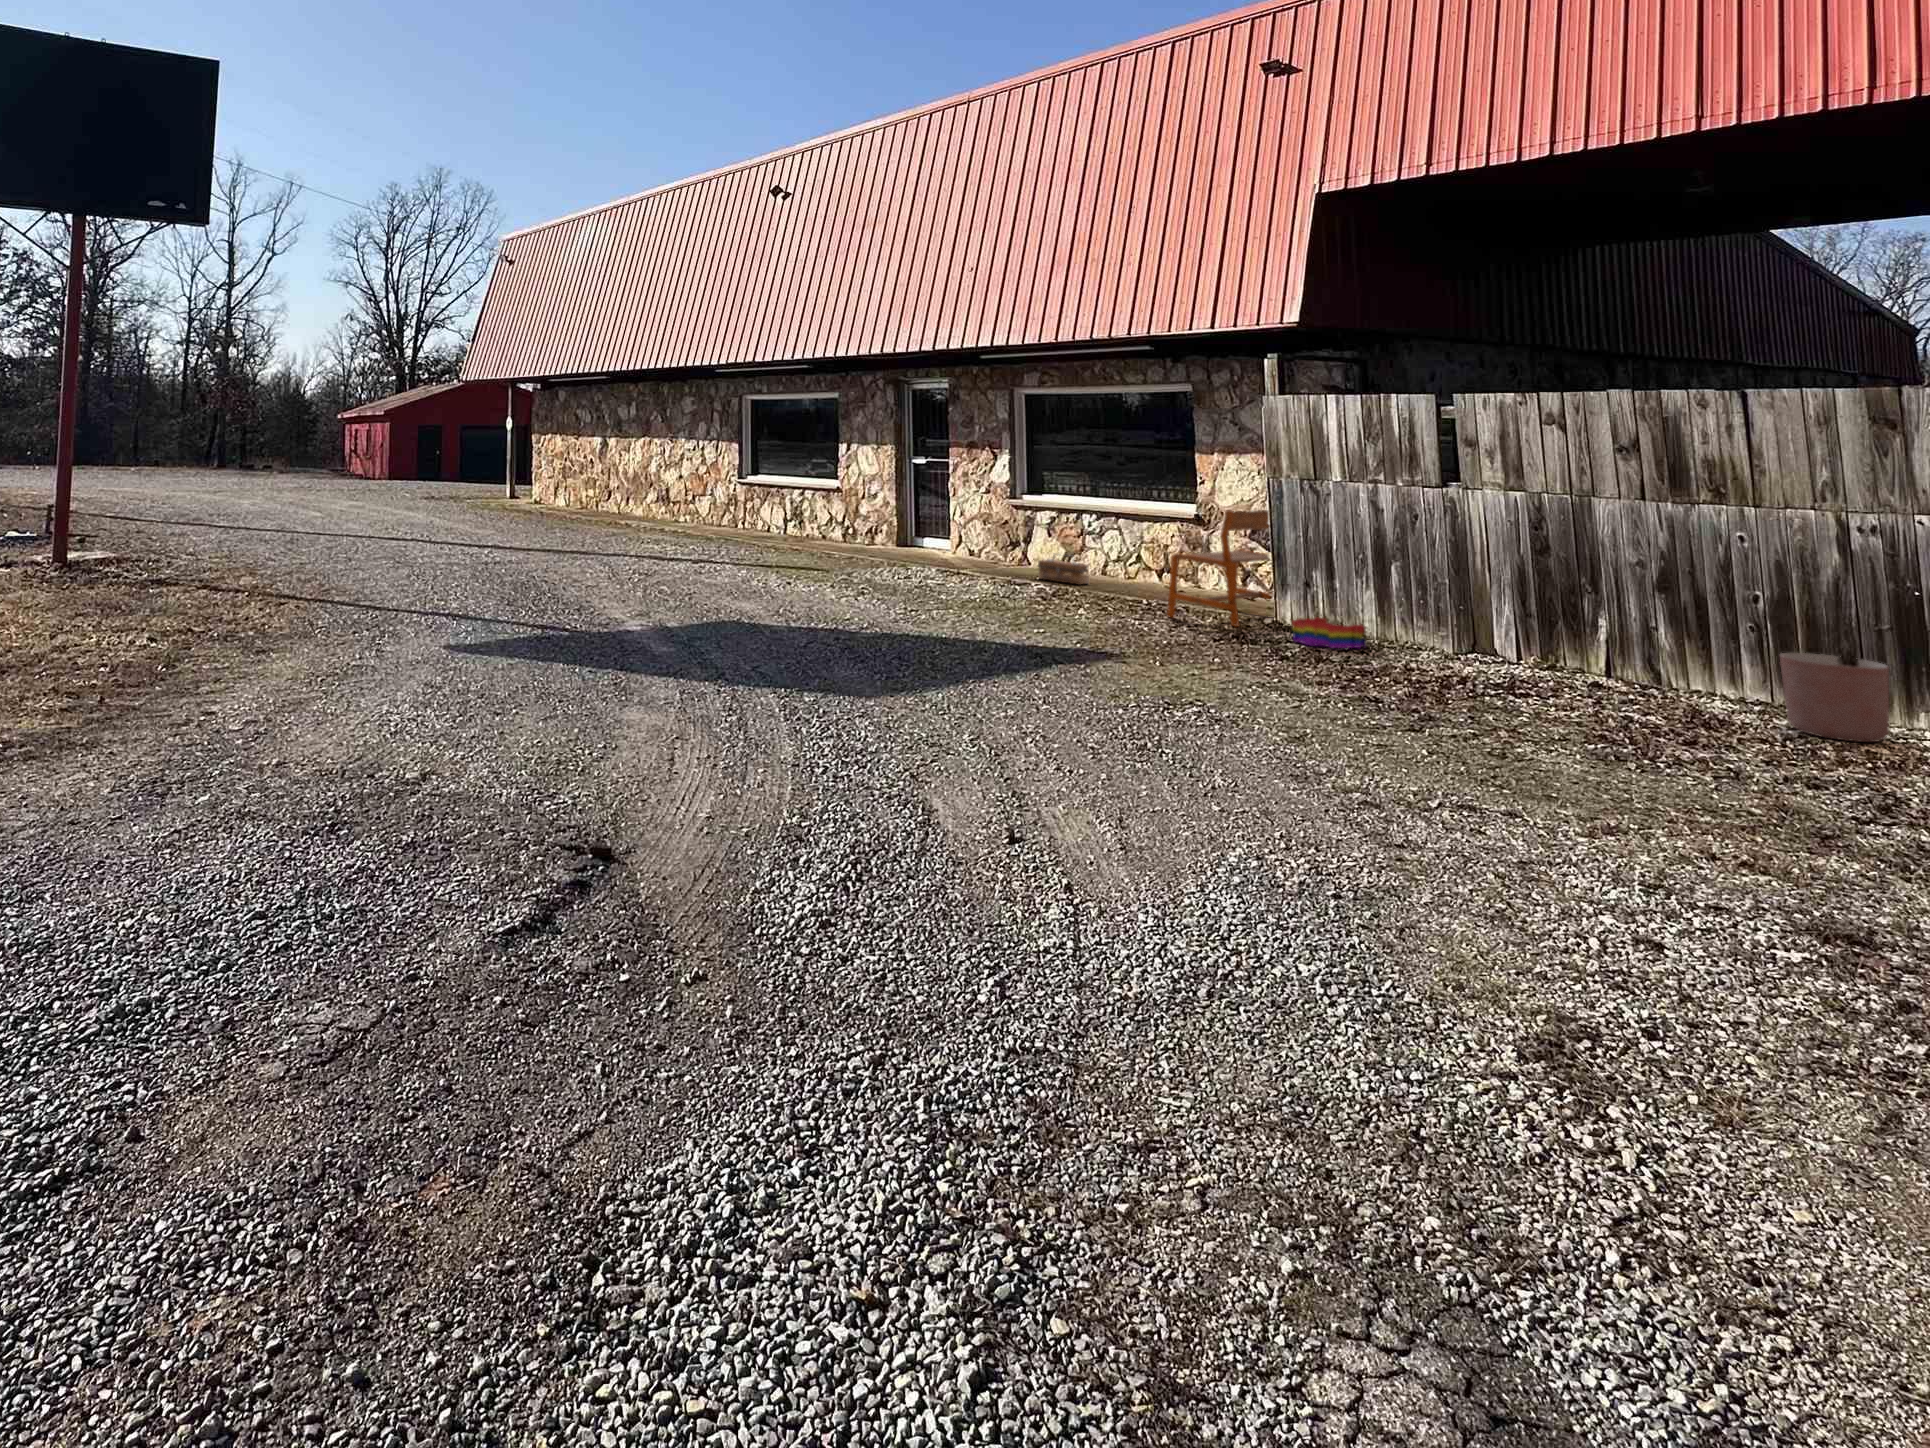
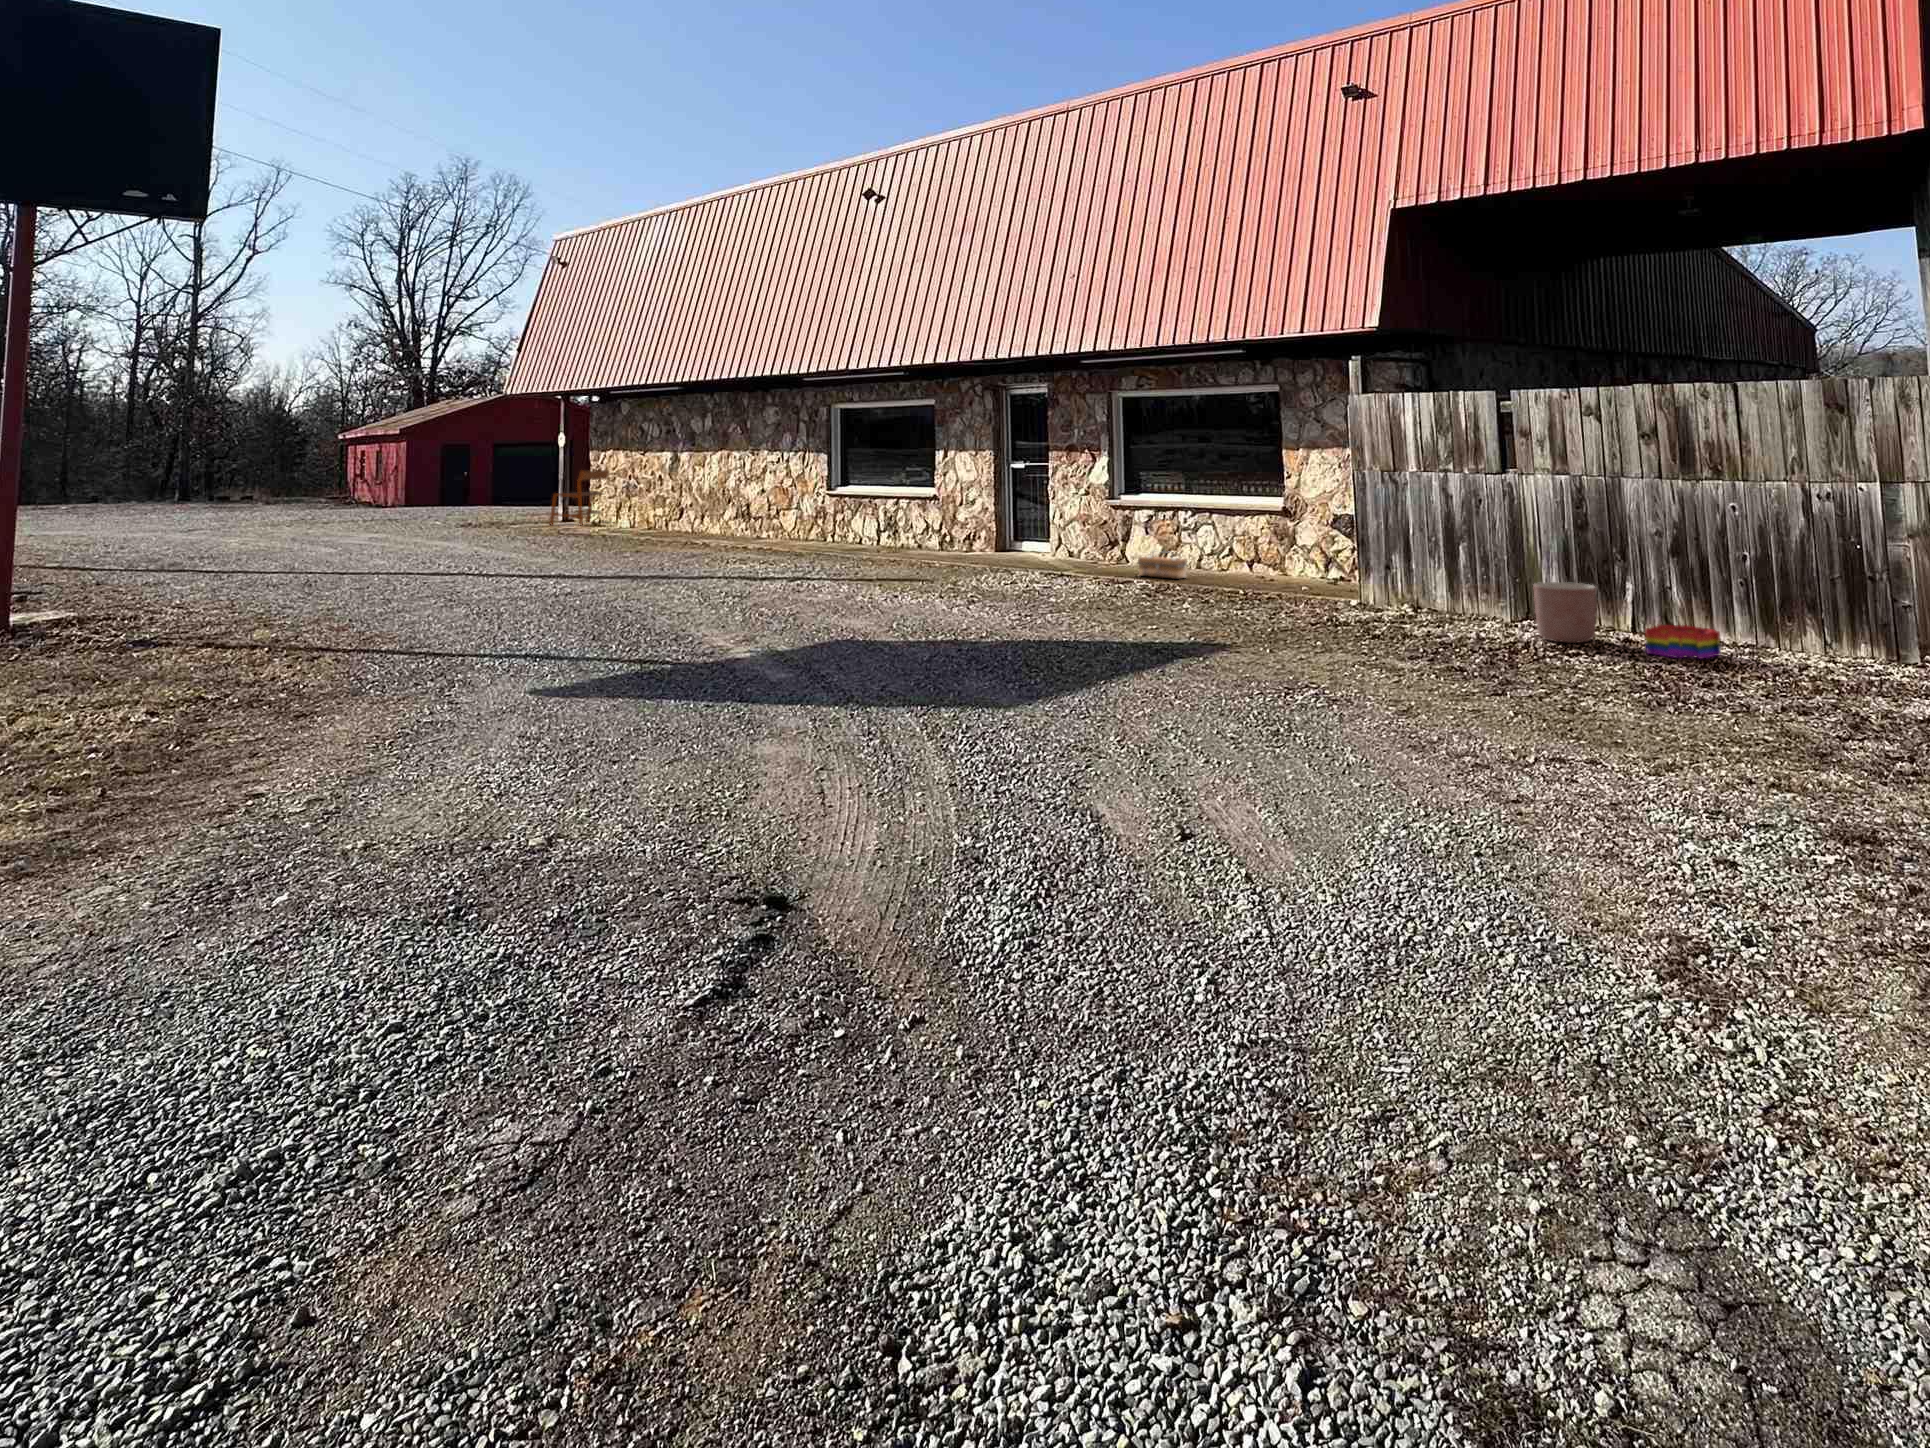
bench: present [1167,510,1270,626] -> present [550,470,609,526]
storage bin: present [1292,617,1366,648] -> present [1645,624,1721,658]
planter: present [1780,653,1889,742] -> present [1534,582,1596,643]

